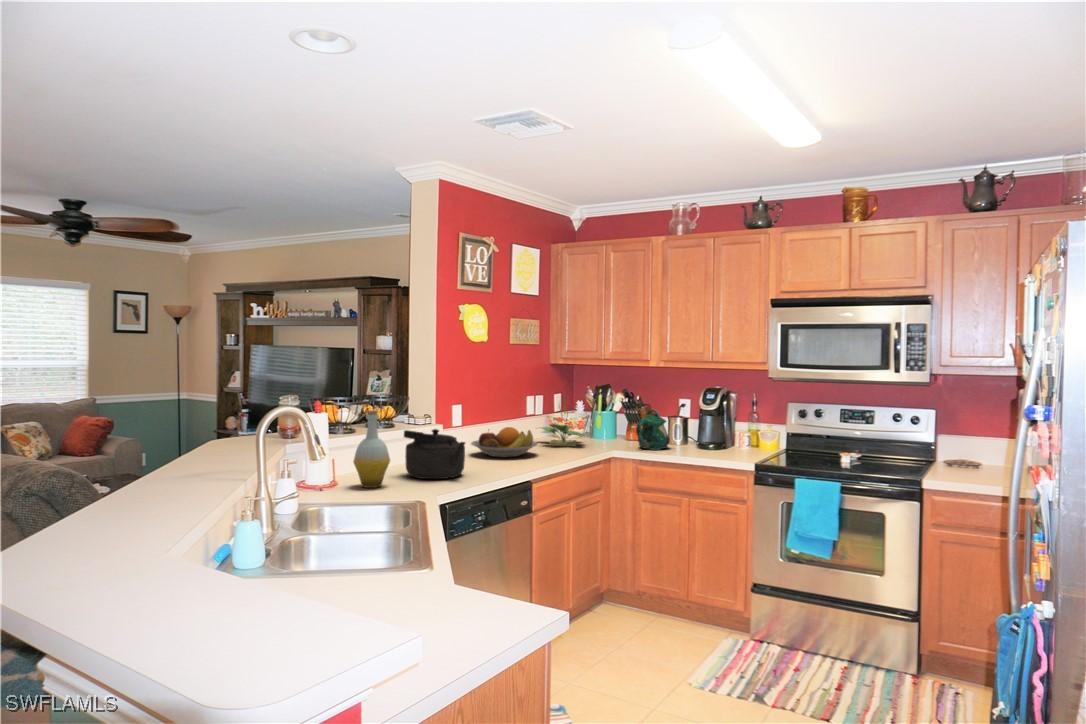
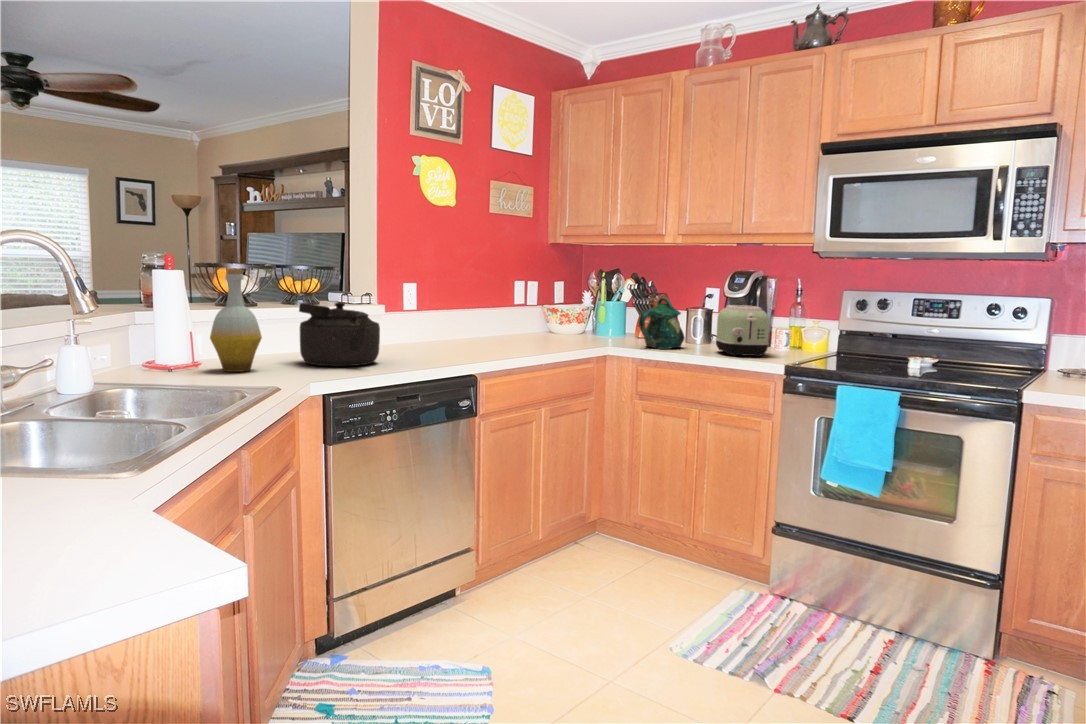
potted plant: present [541,401,585,446] -> none [521,277,581,343]
toaster: none [695,415,738,456] -> present [716,305,769,357]
fruit bowl: present [471,427,538,457] -> none [421,312,506,350]

